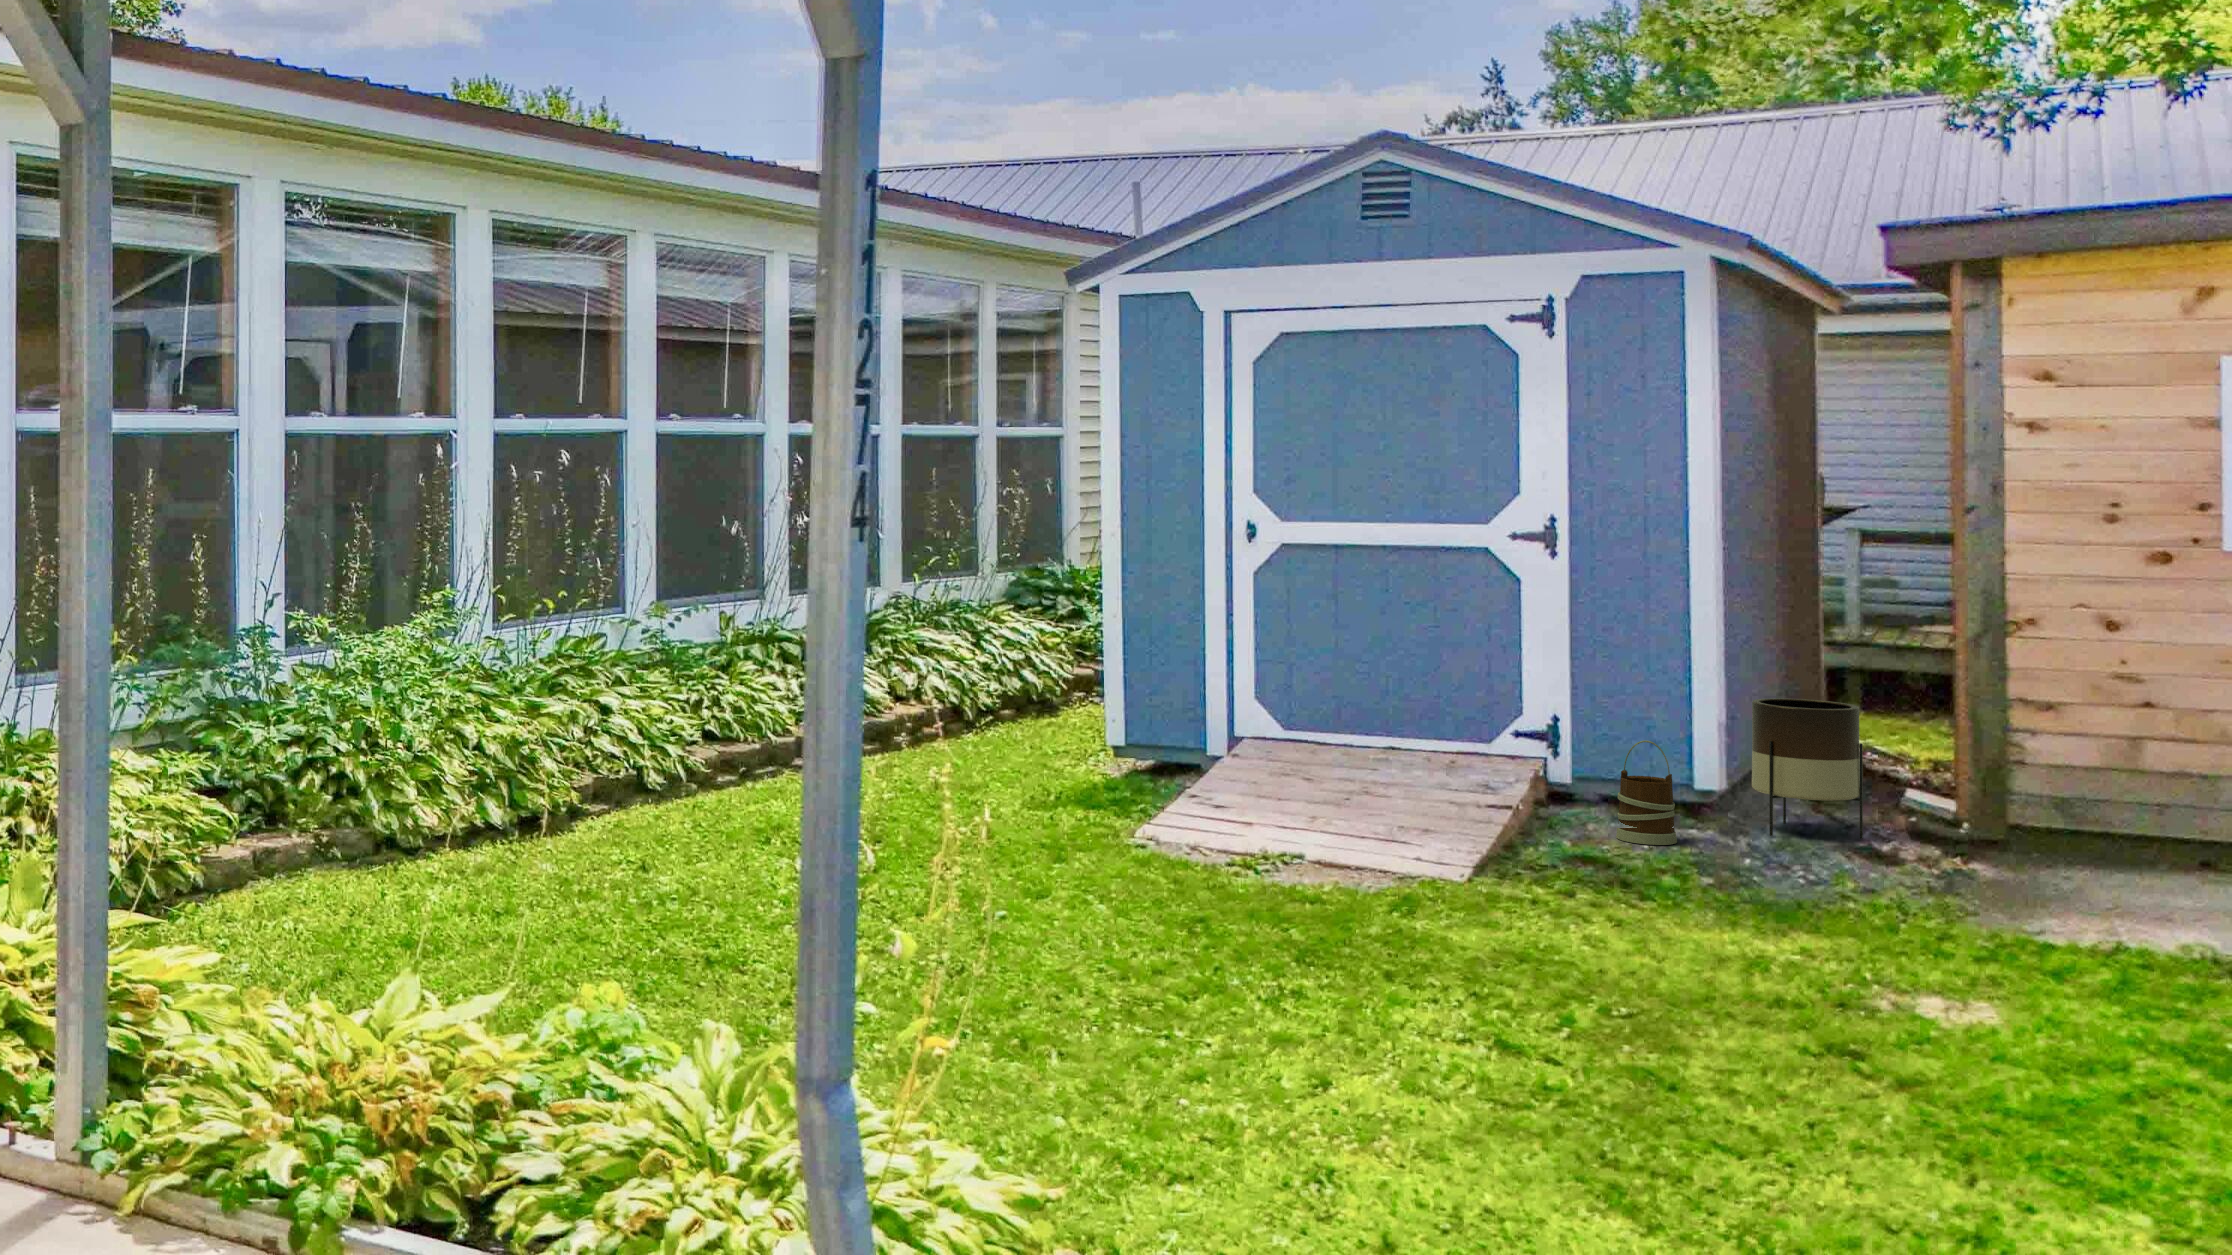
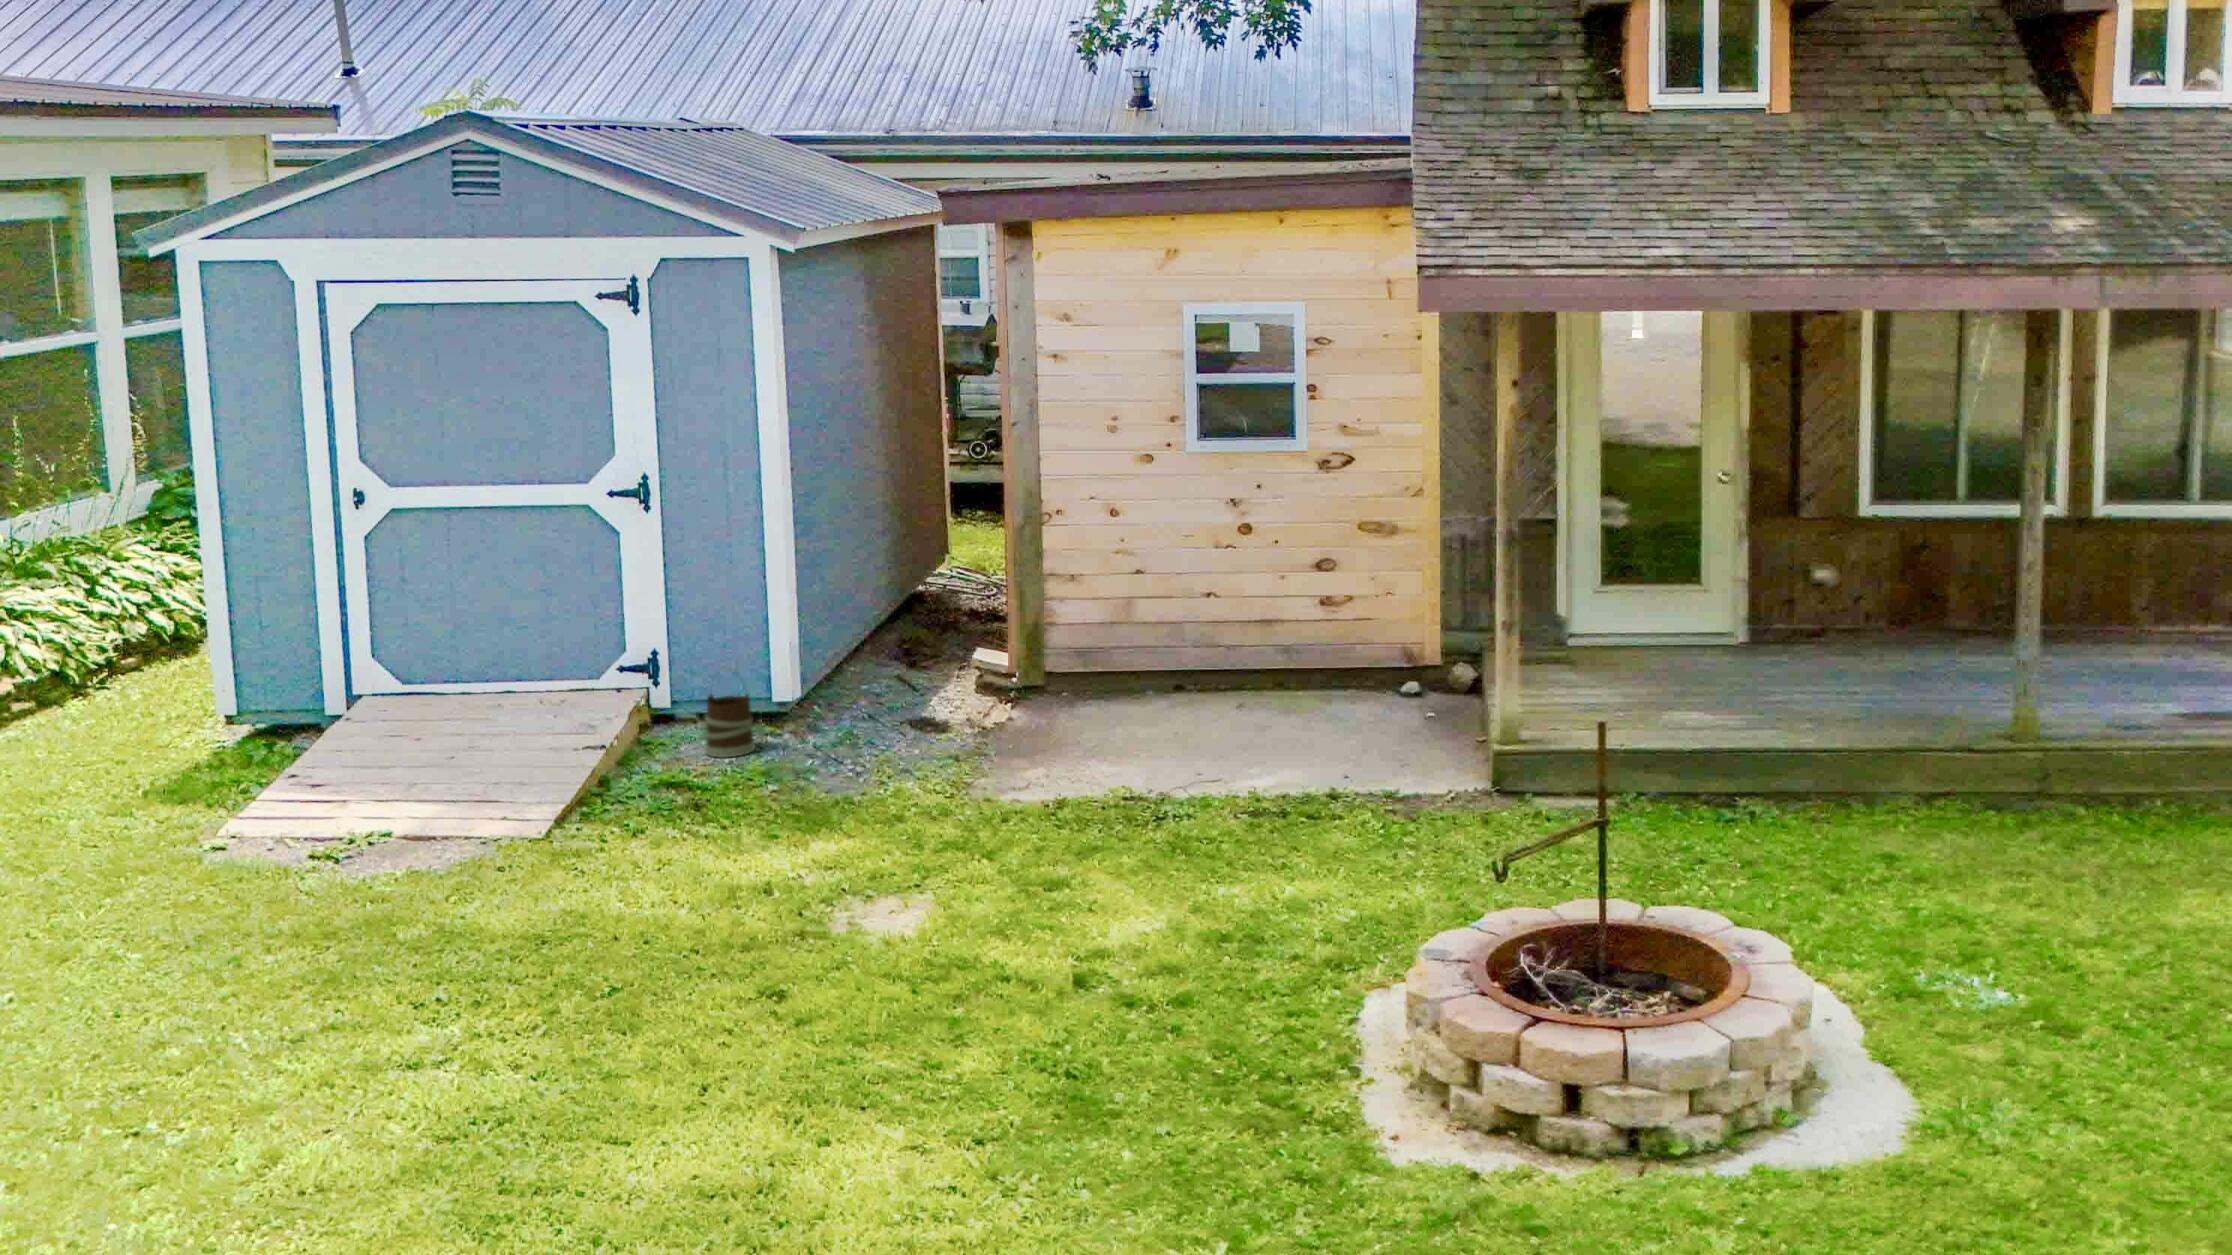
planter: present [1752,698,1863,839] -> none [825,604,910,726]

